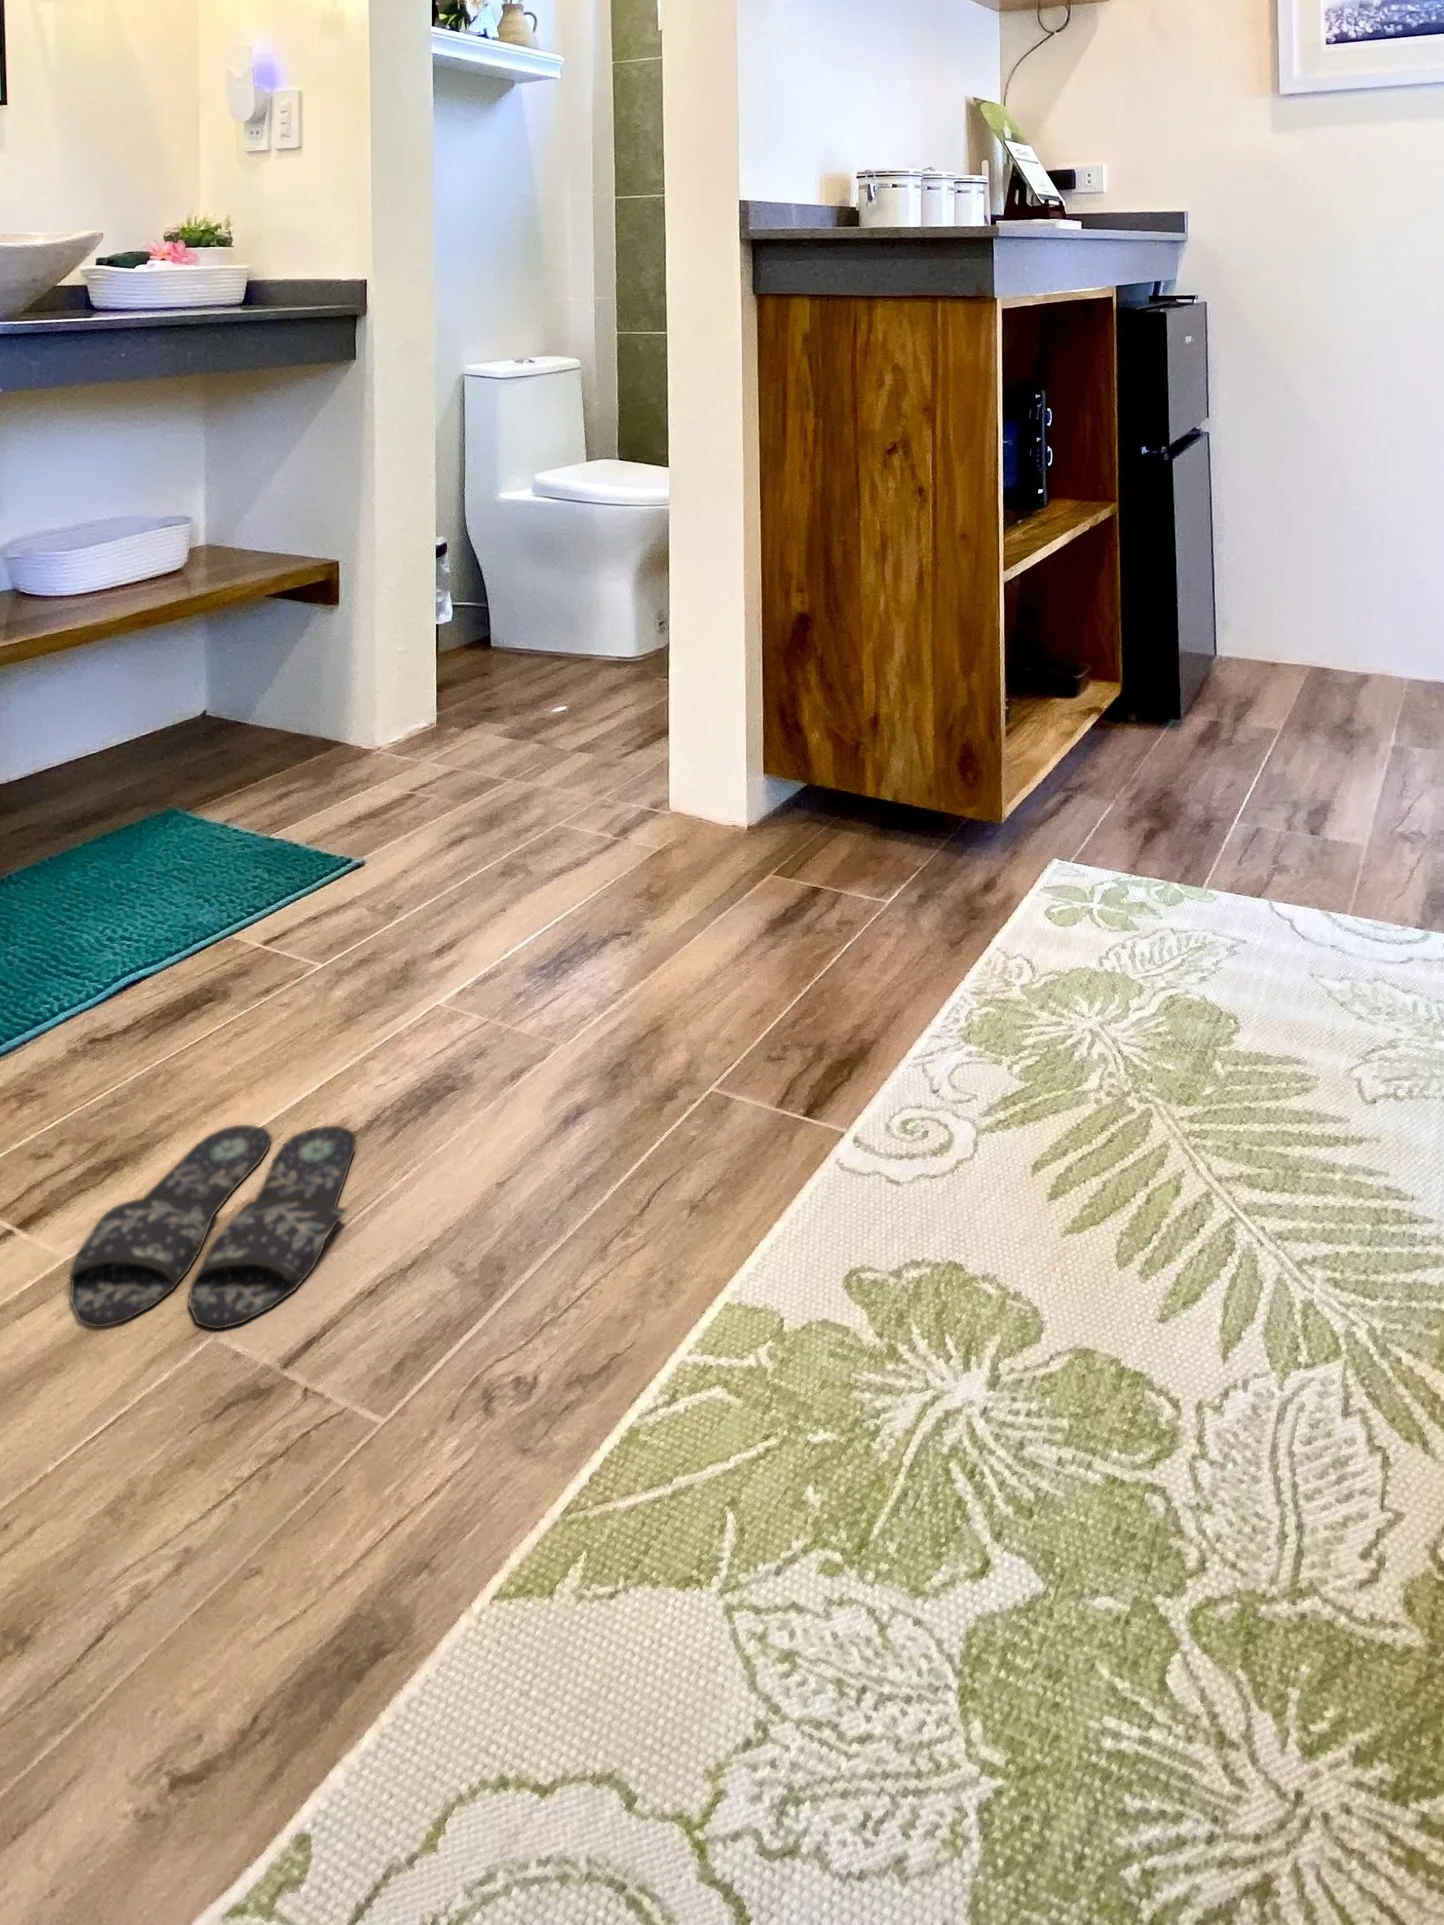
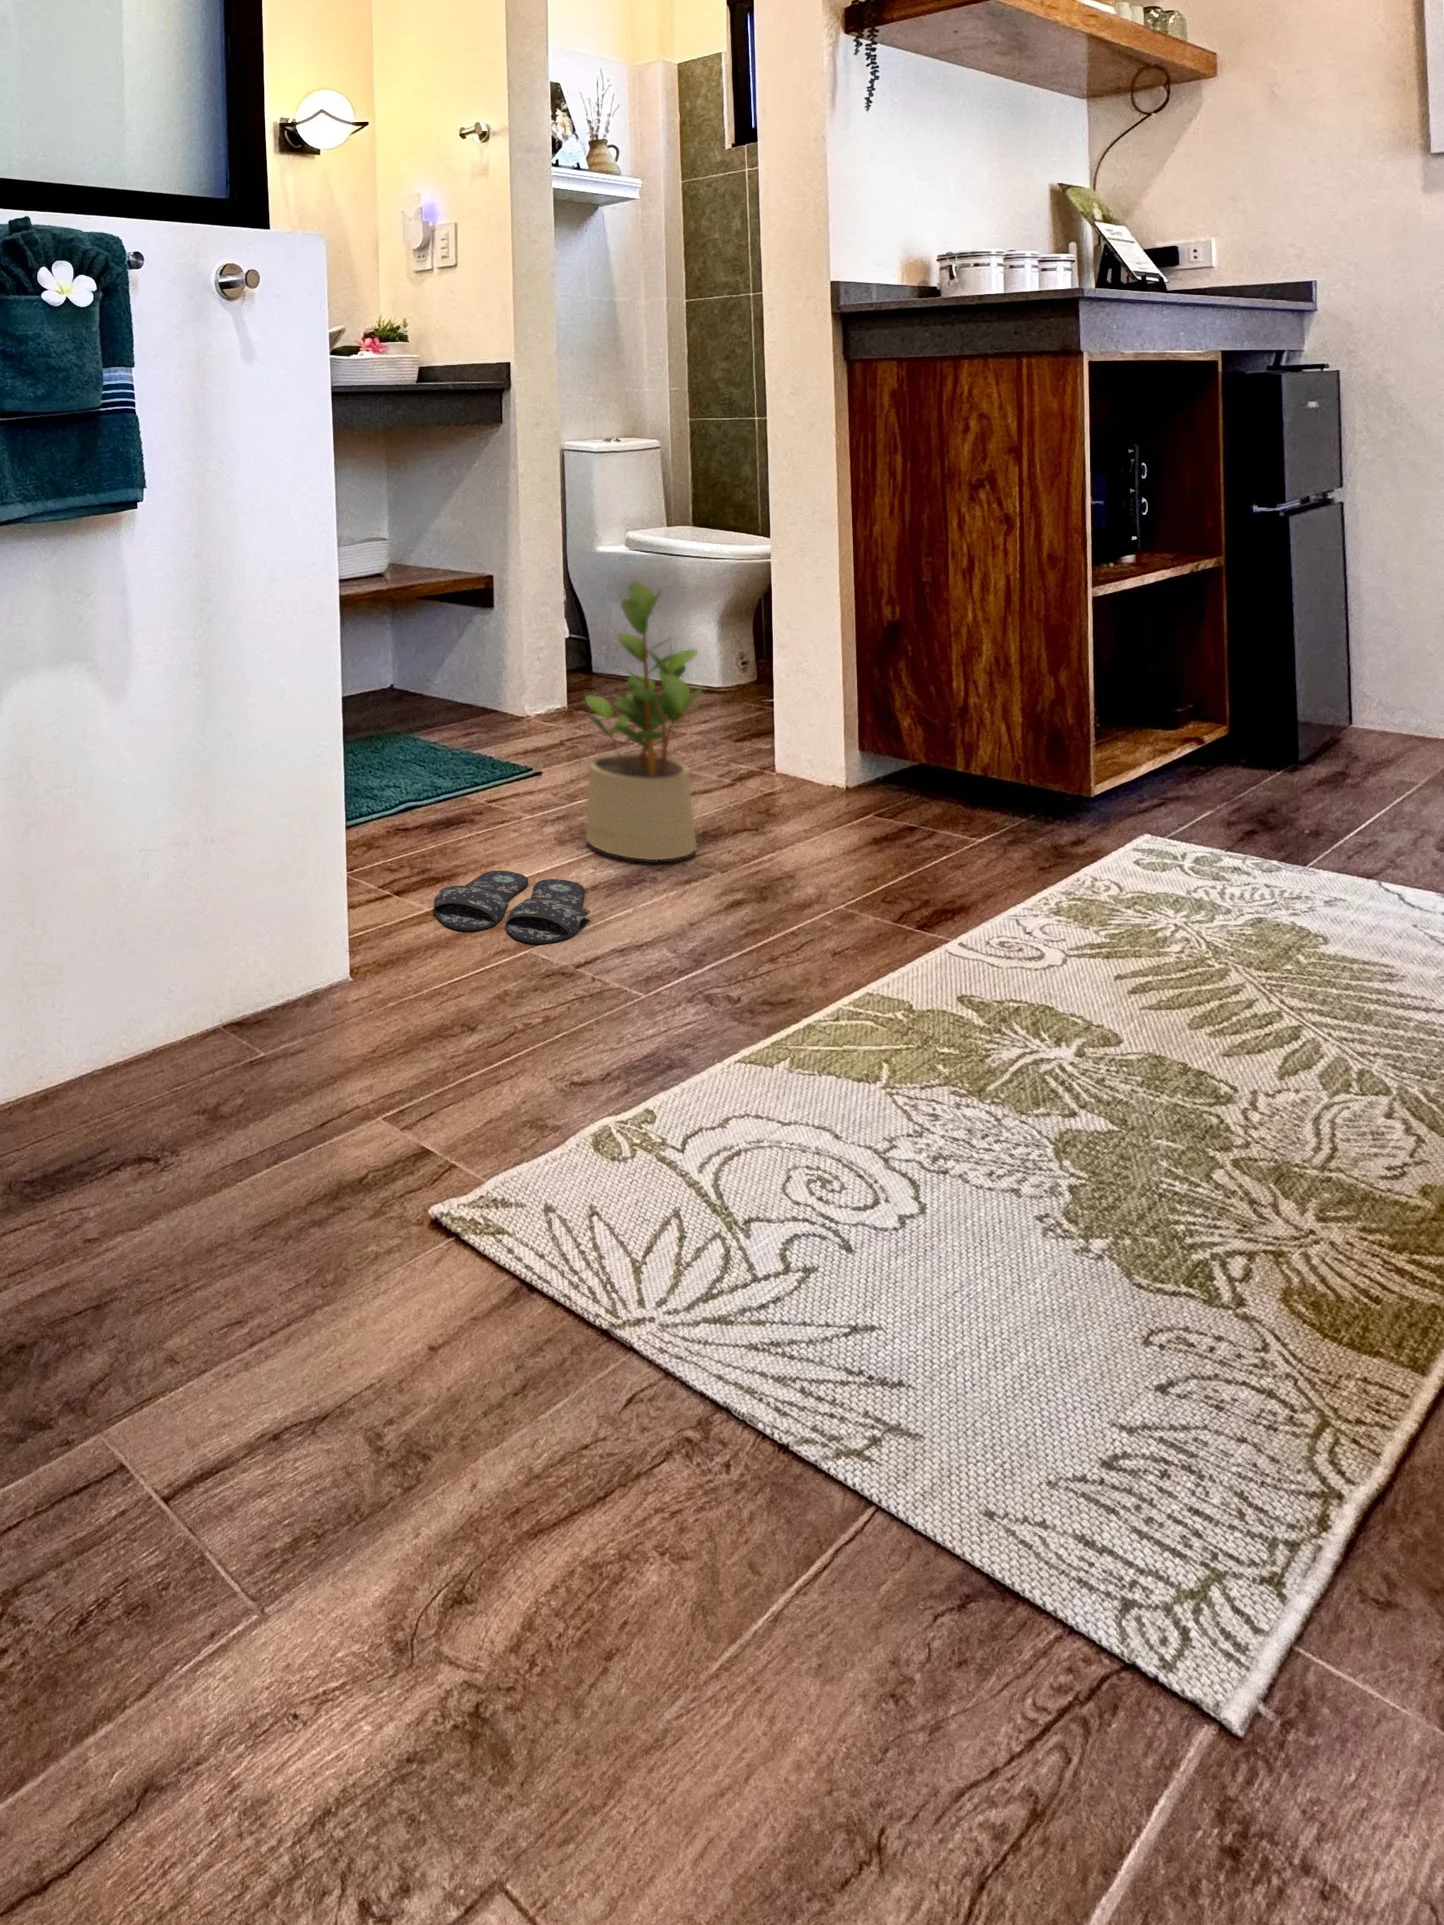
potted plant: none [389,627,558,1045] -> present [585,581,704,860]

